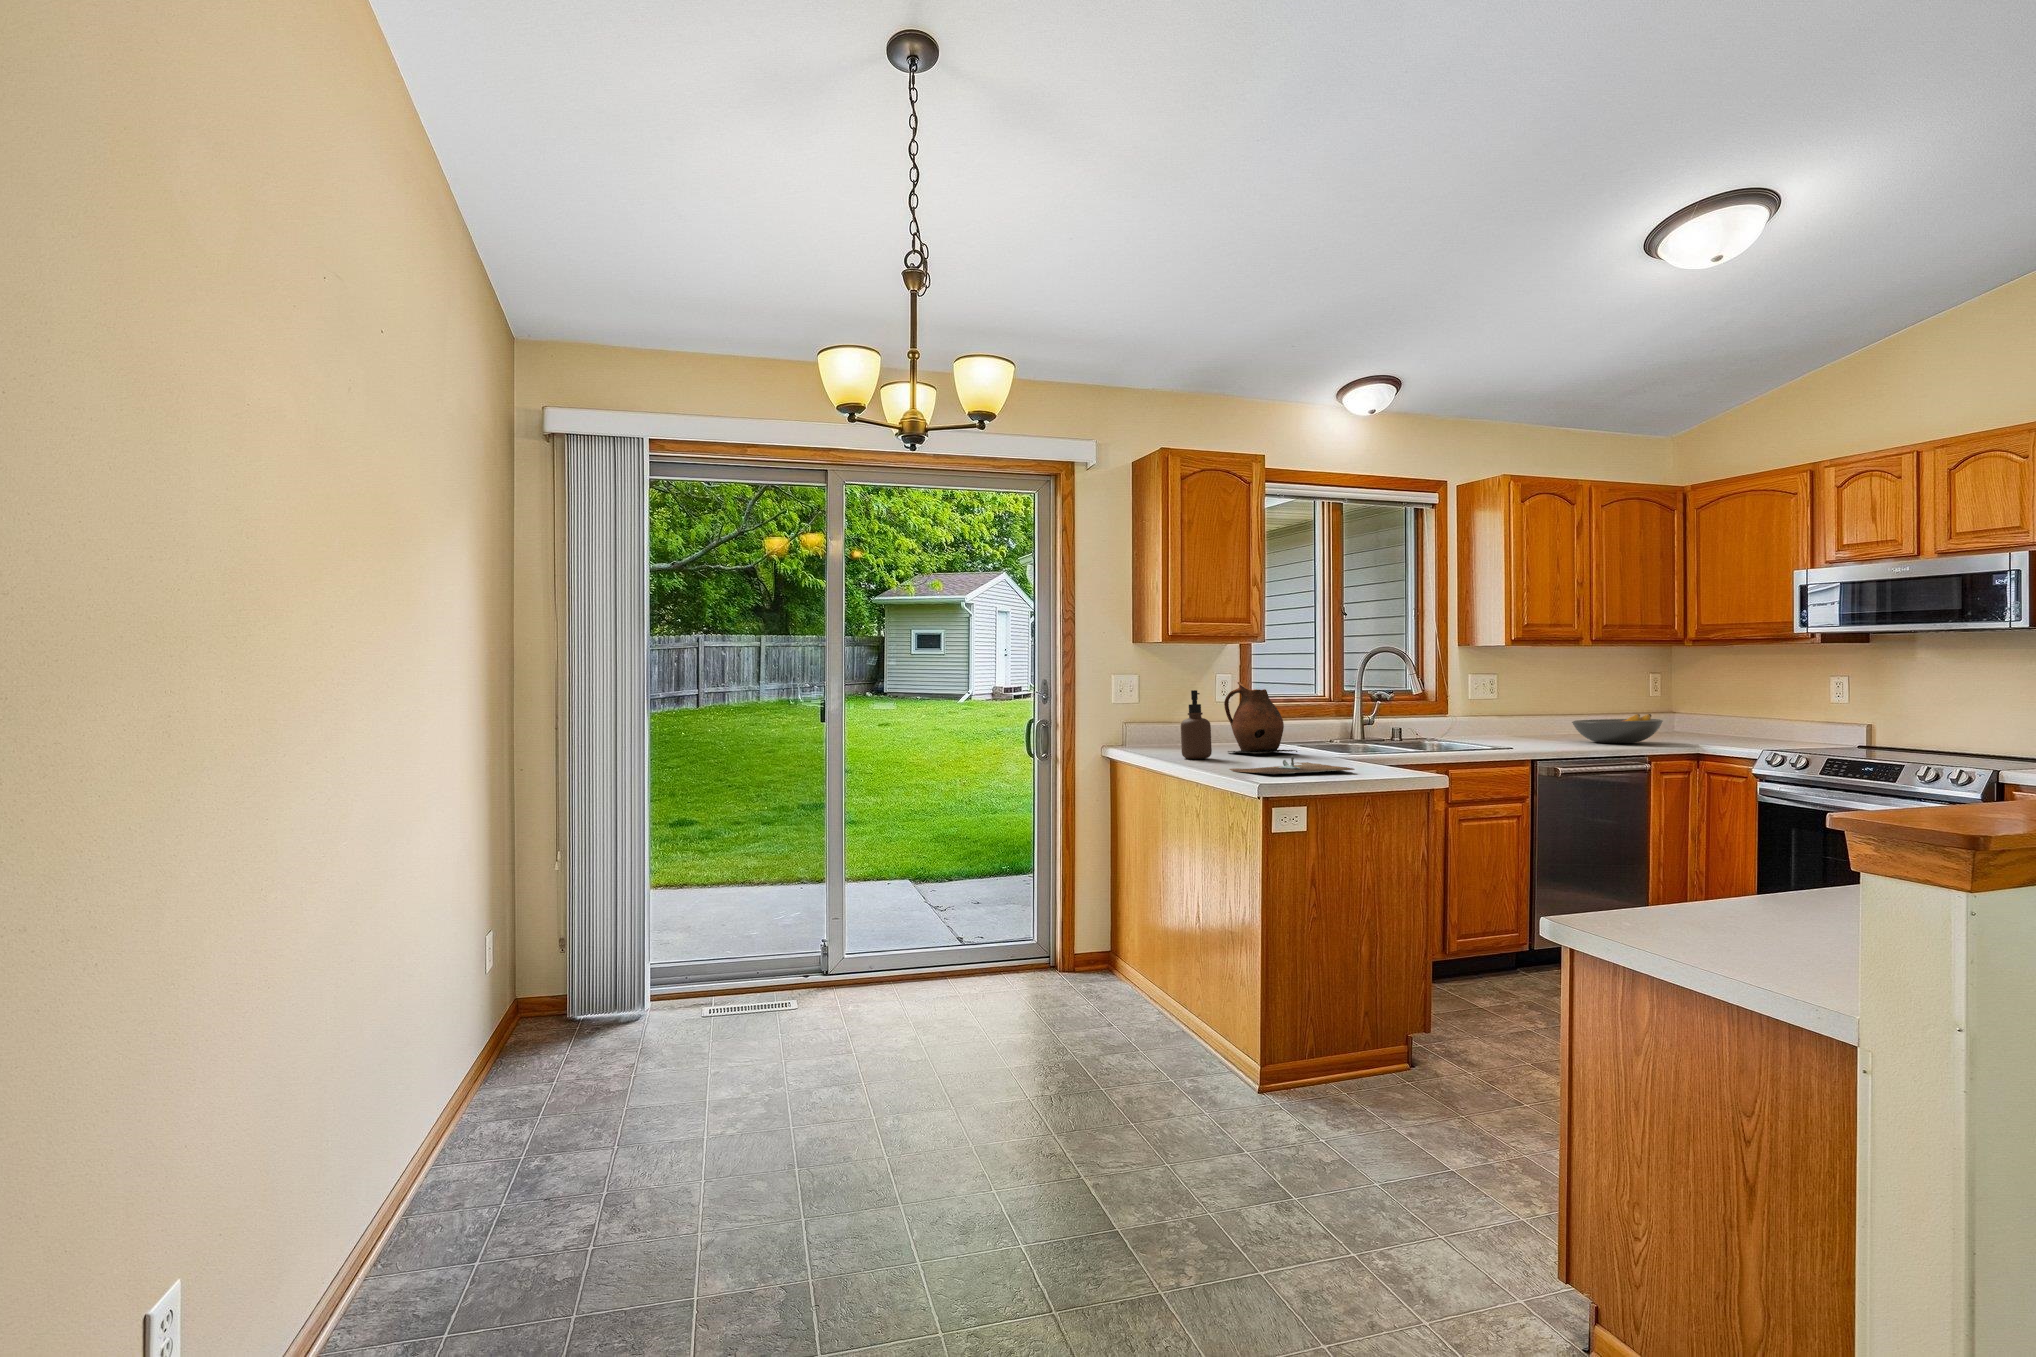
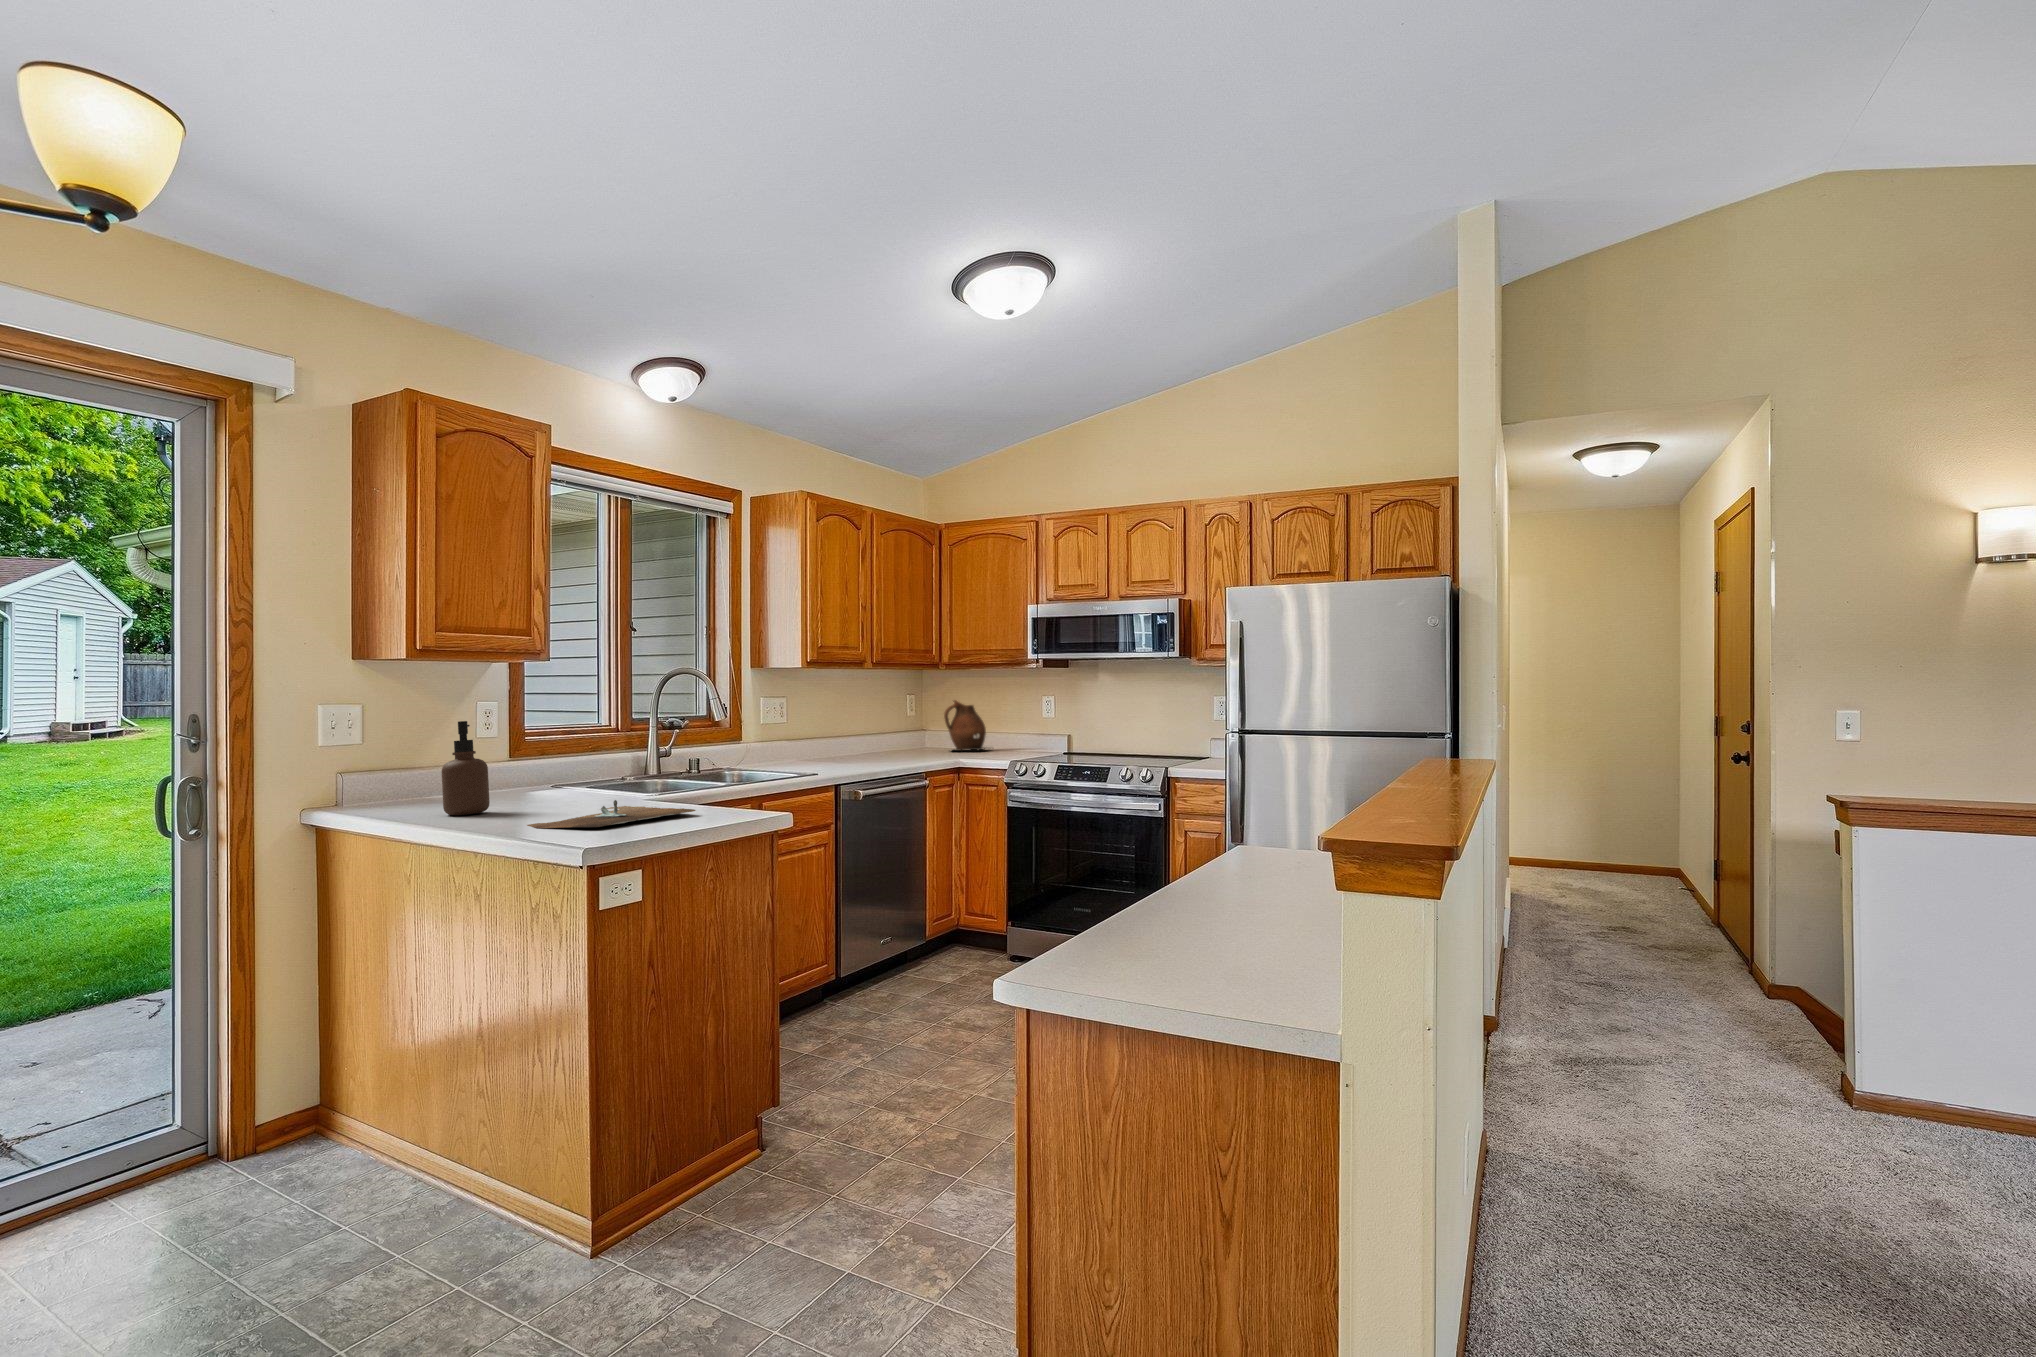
ceramic pitcher: present [1224,682,1297,755] -> present [944,700,986,751]
fruit bowl: present [1572,714,1663,743] -> none [859,731,933,761]

